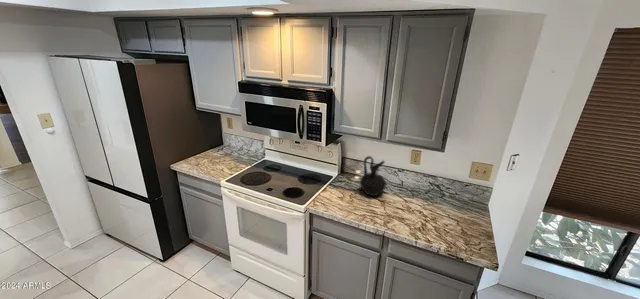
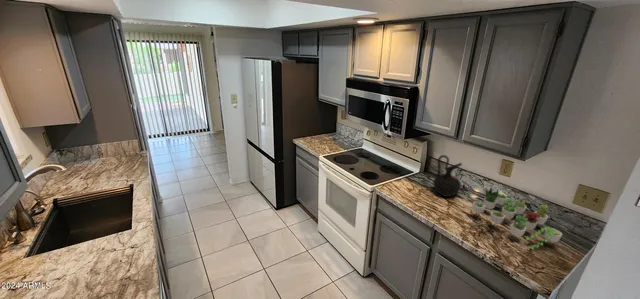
succulent plant: none [405,179,478,228] -> present [472,188,562,249]

